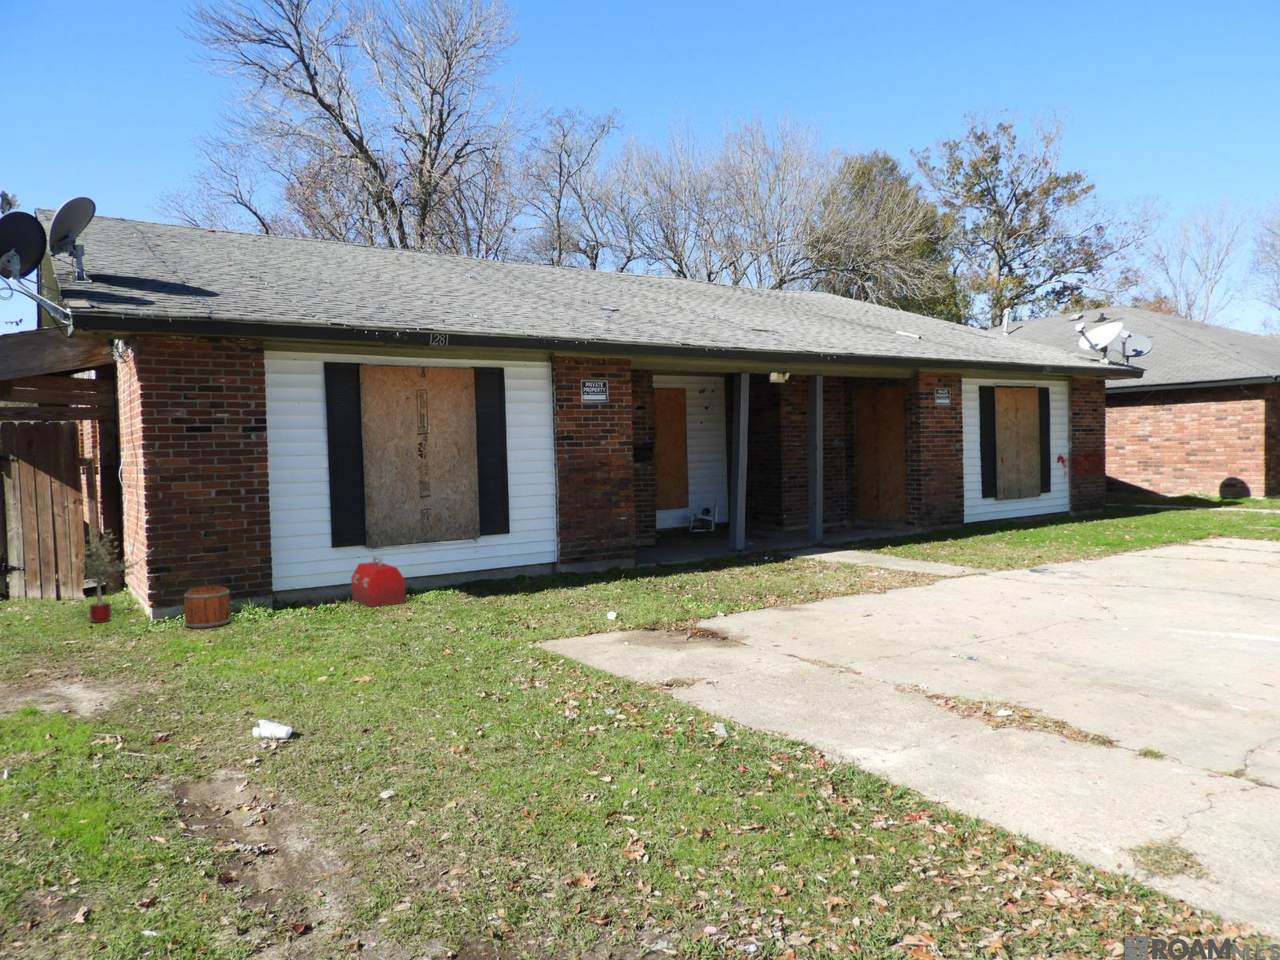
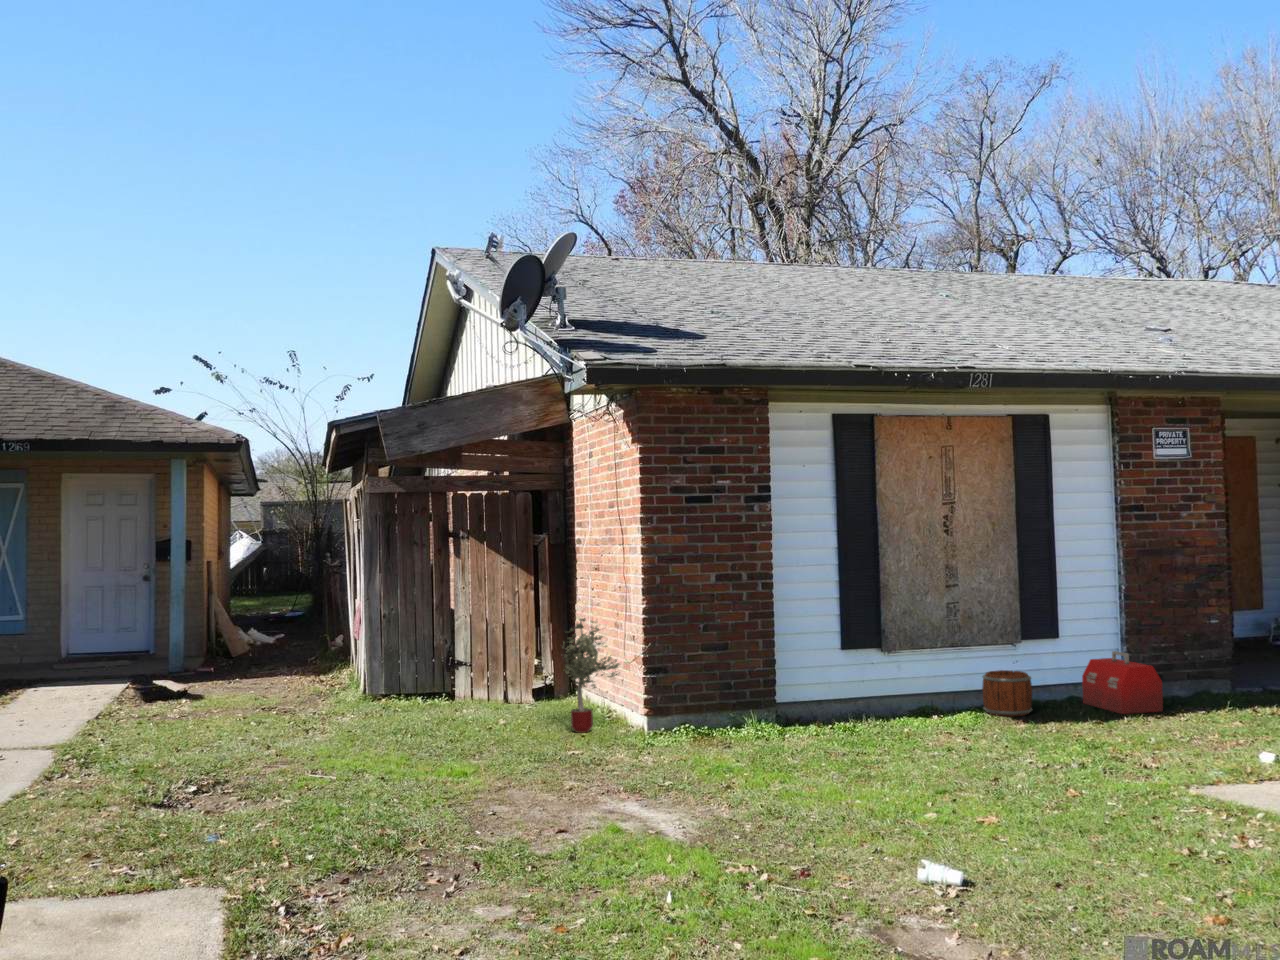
toolbox: present [351,556,406,607] -> present [1082,651,1163,714]
bucket: present [184,586,230,629] -> present [982,670,1032,716]

